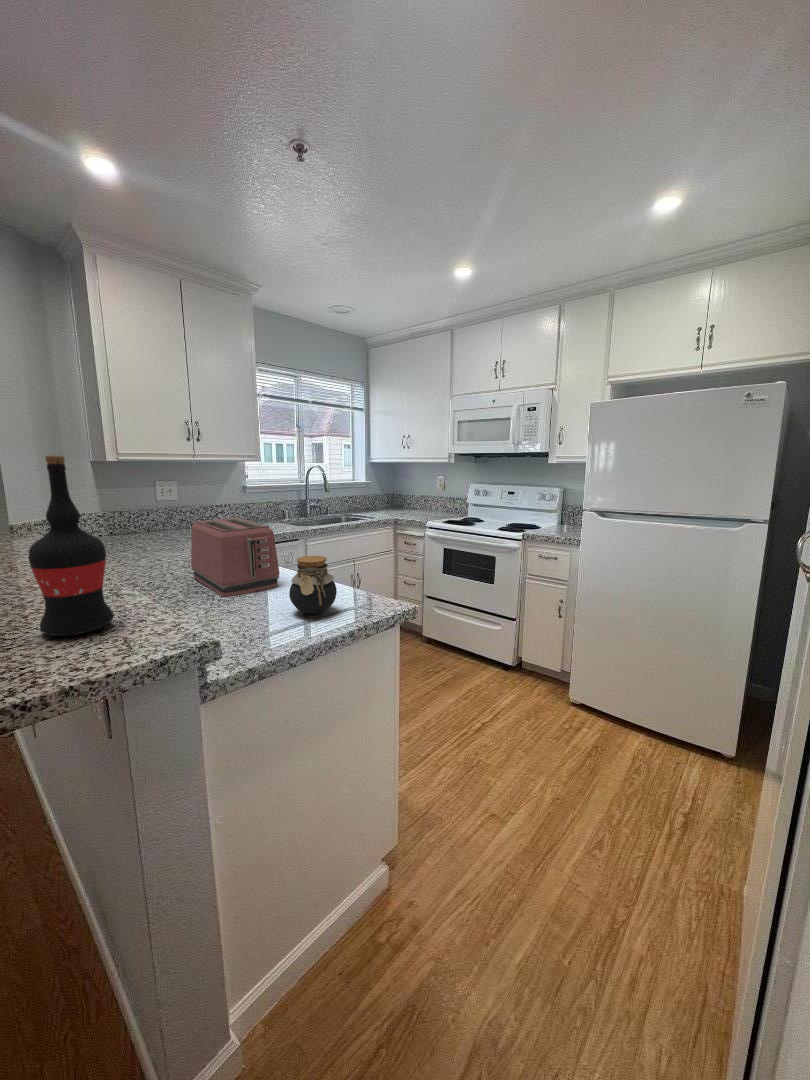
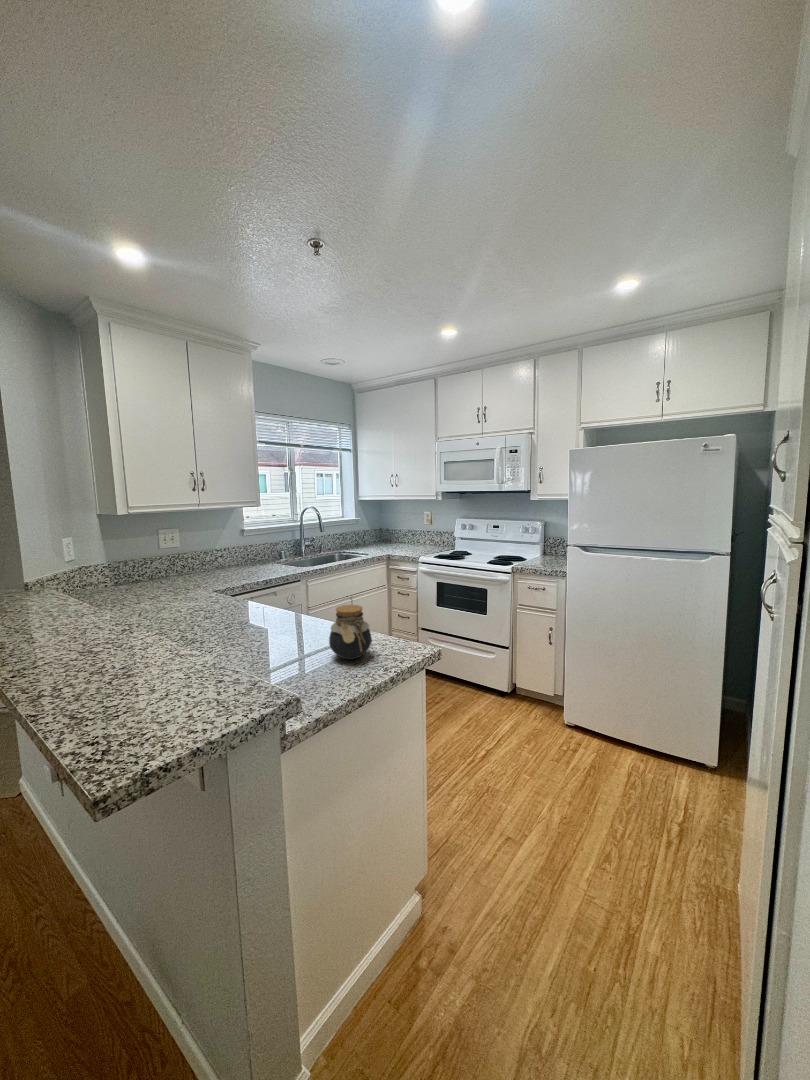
wine bottle: present [28,455,114,636] -> none [130,537,199,700]
toaster: present [191,518,280,596] -> none [219,567,307,645]

